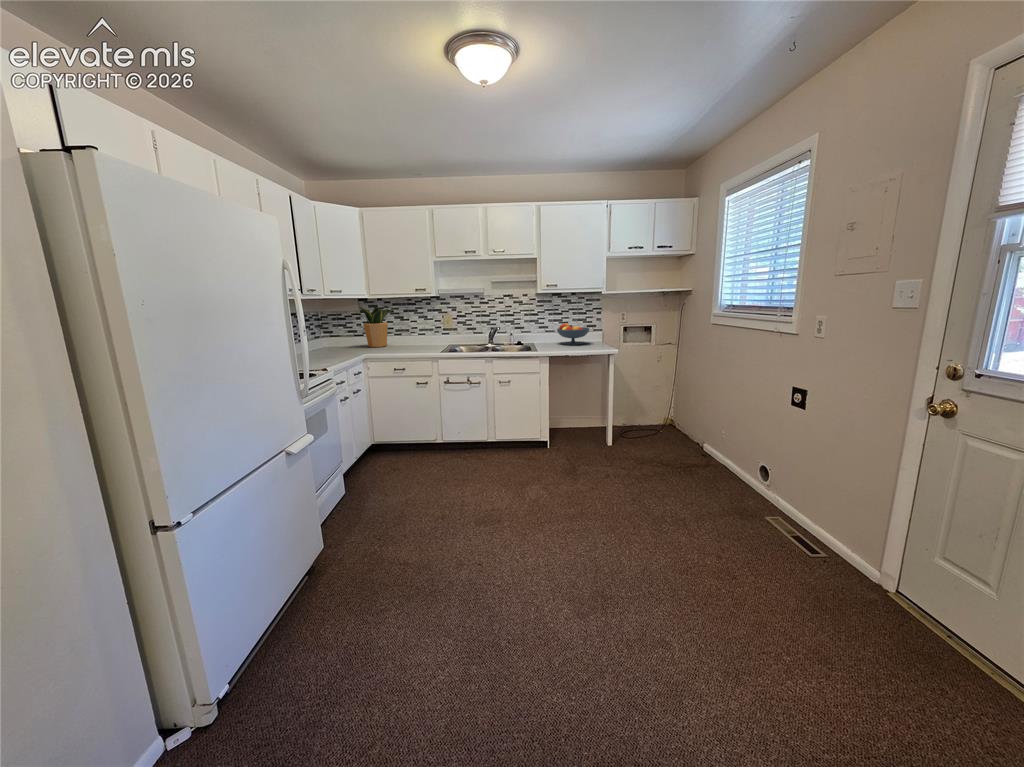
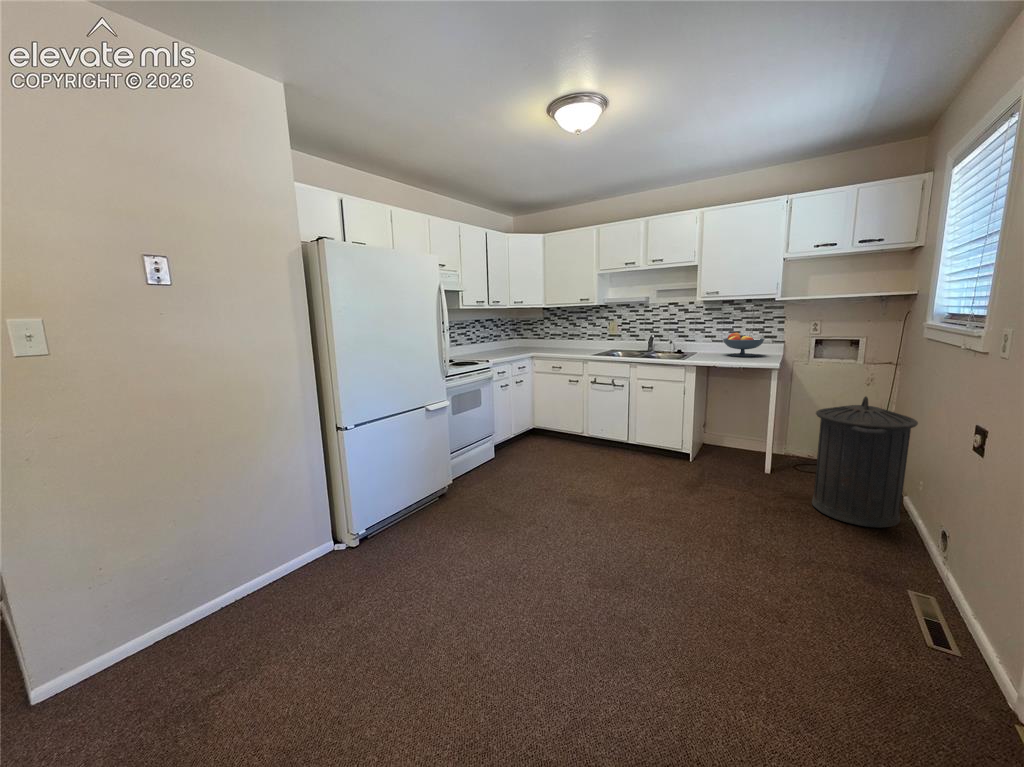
potted plant: present [357,307,393,347] -> none [536,314,571,349]
trash can: none [655,373,722,475] -> present [812,396,918,528]

